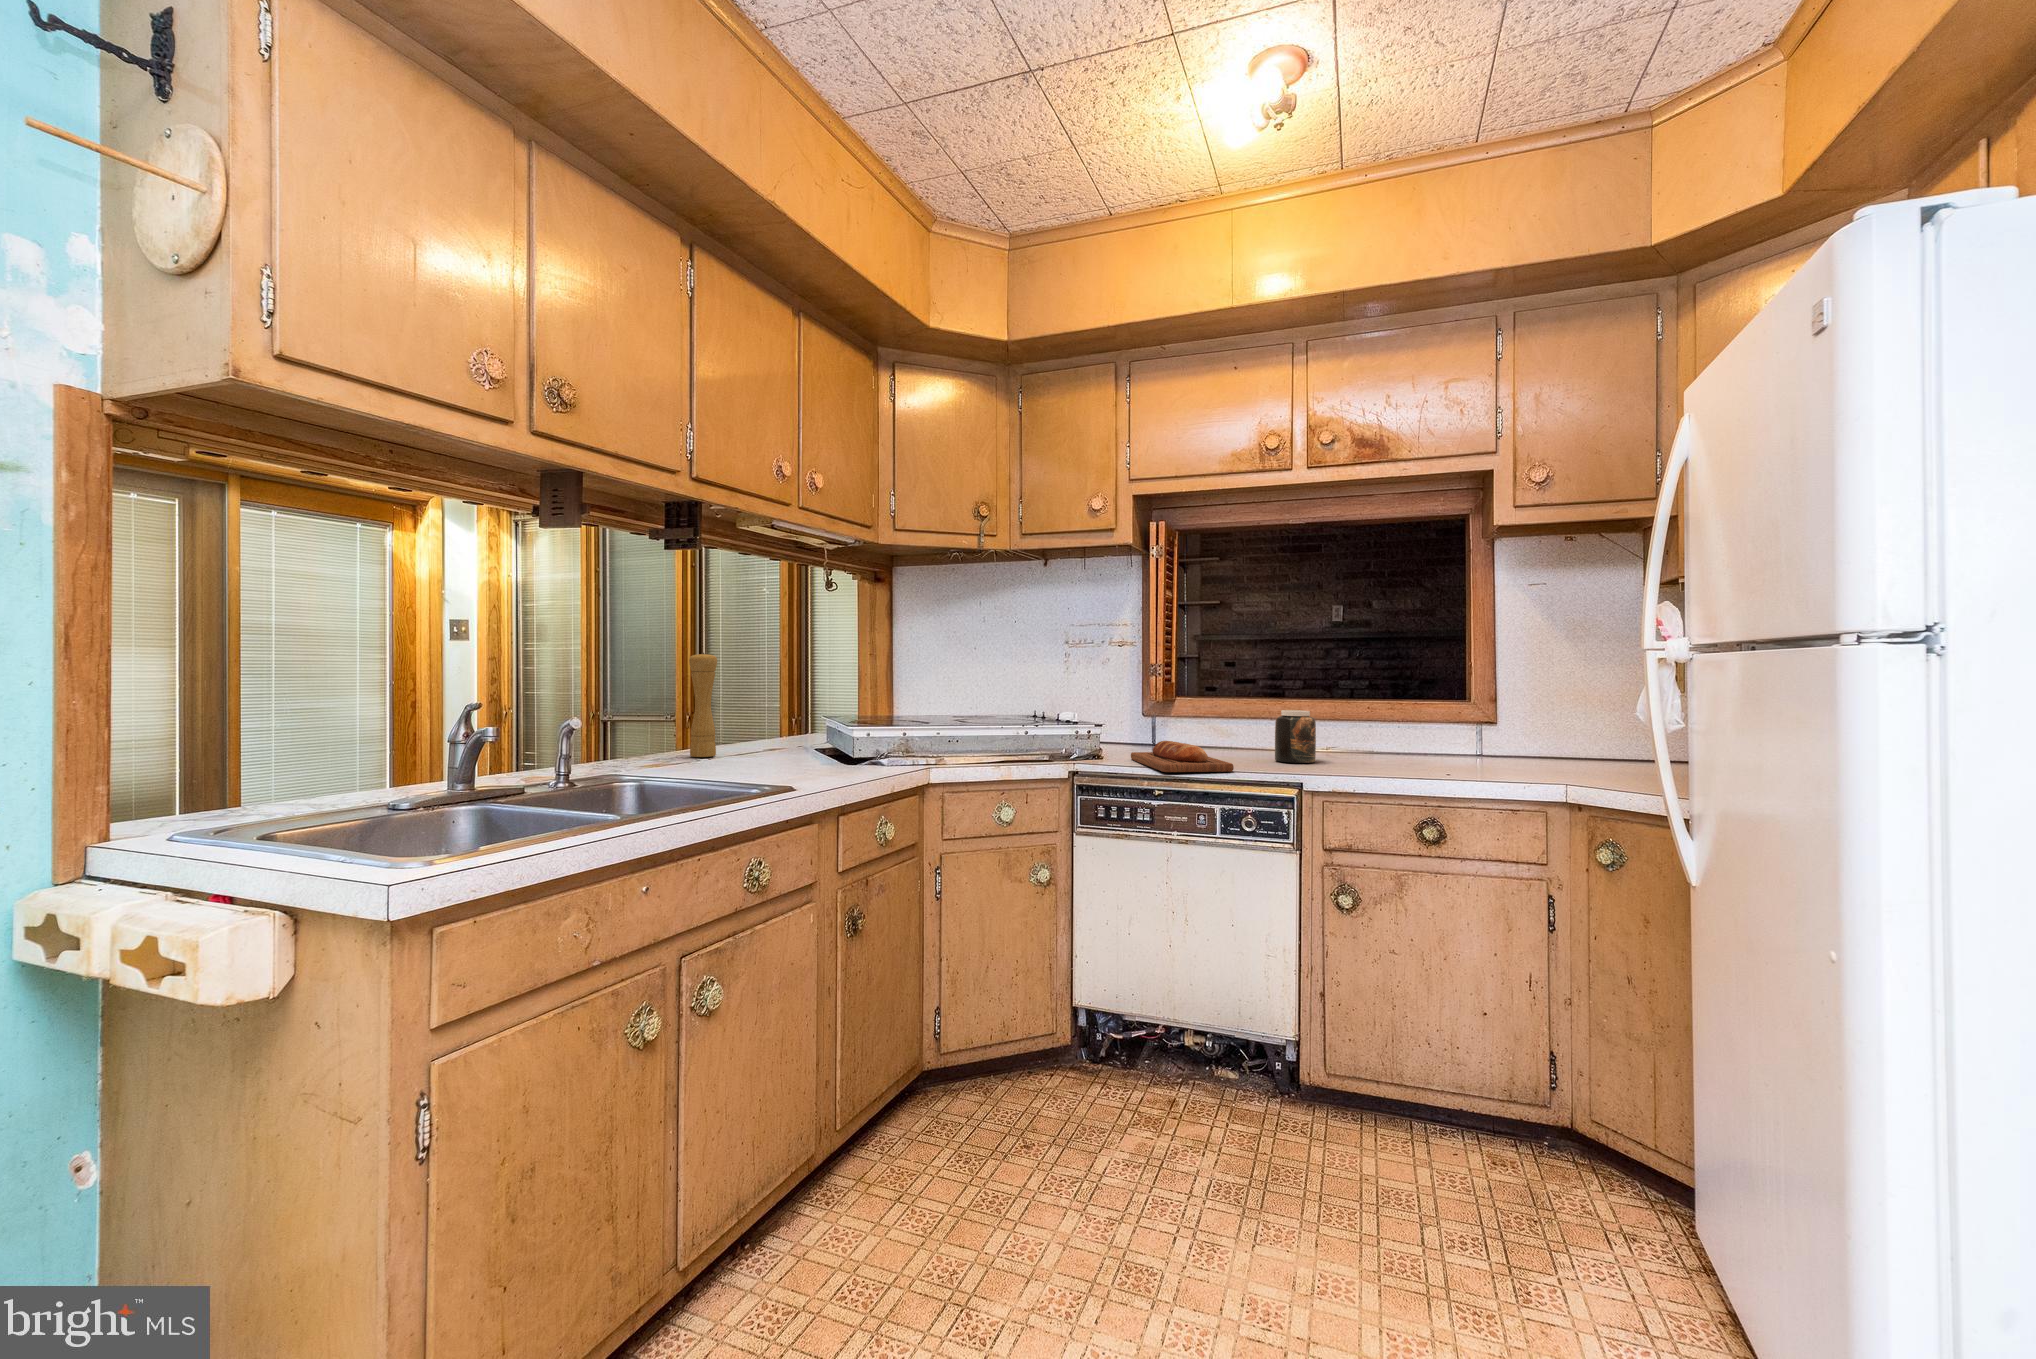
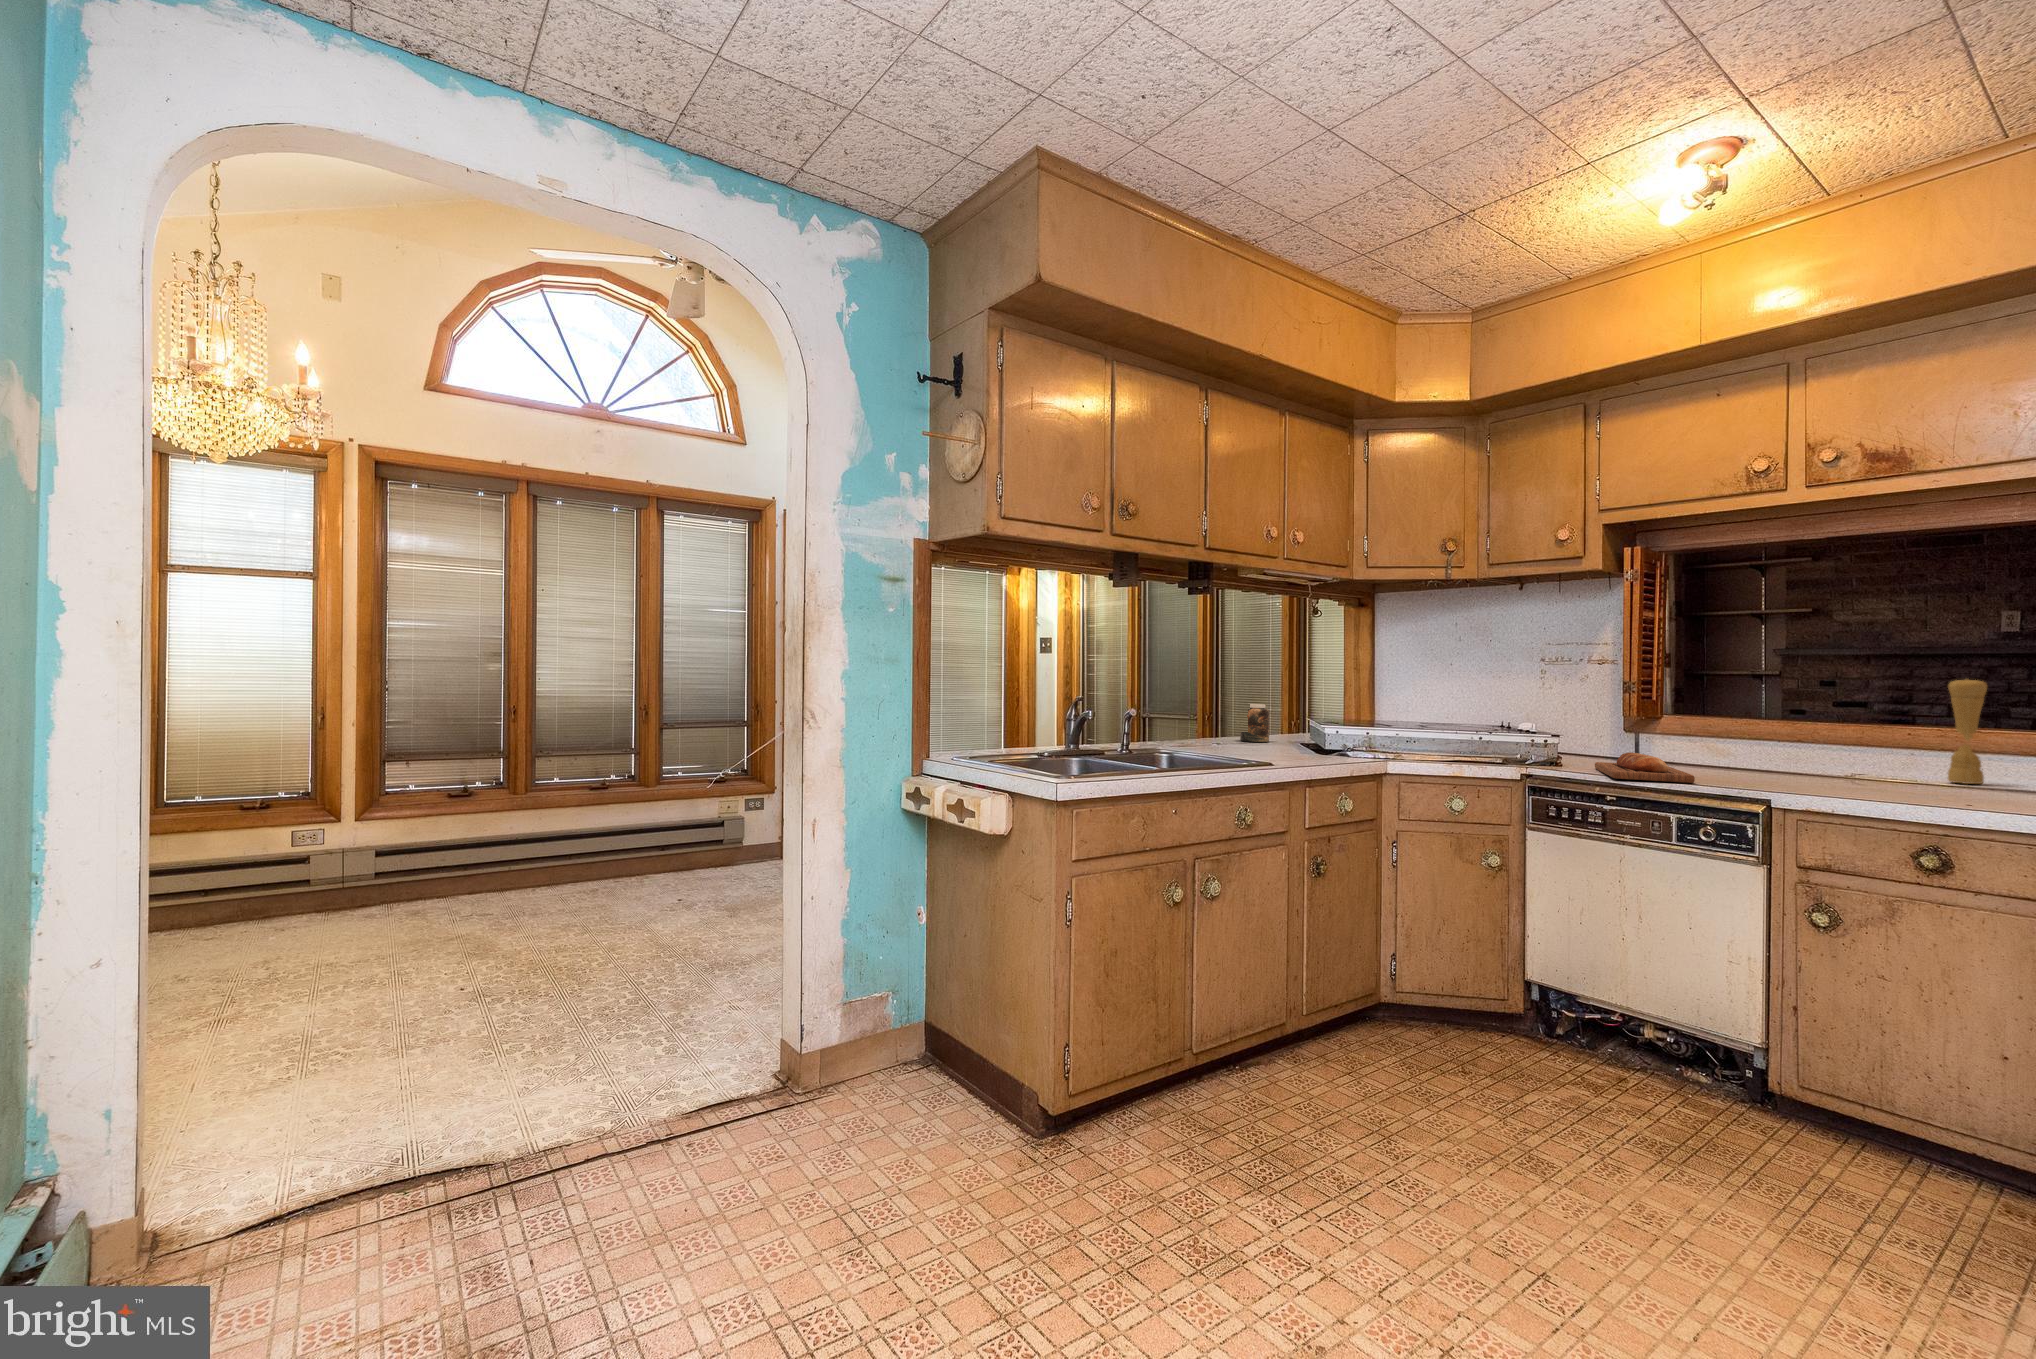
pepper mill: present [689,653,717,757] -> present [1948,678,1987,784]
jar: present [1275,710,1316,763] -> present [1240,704,1270,742]

